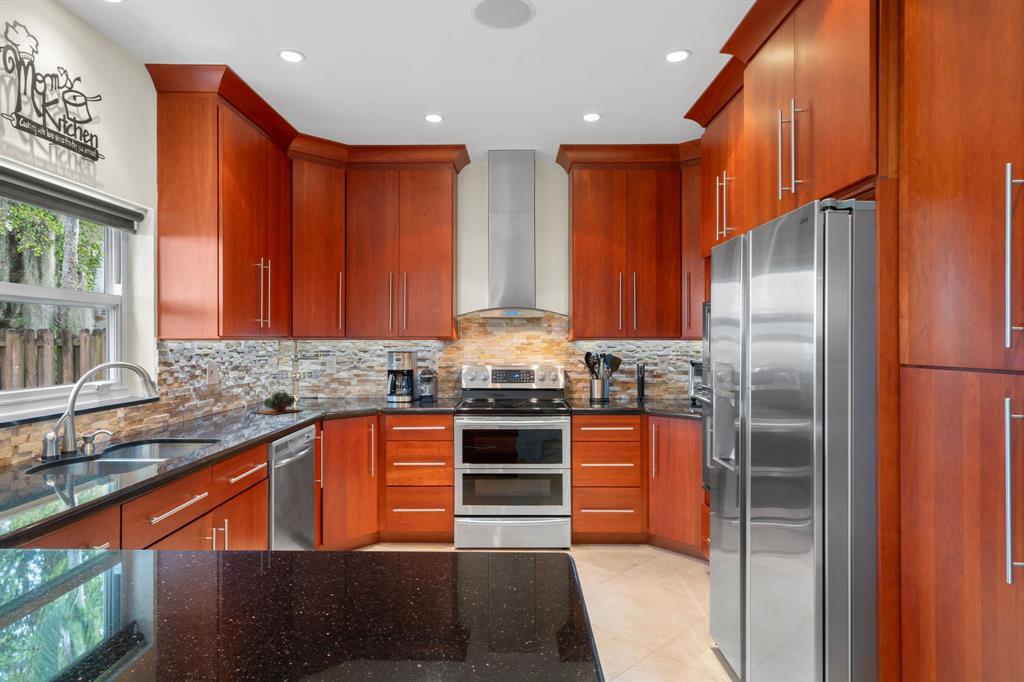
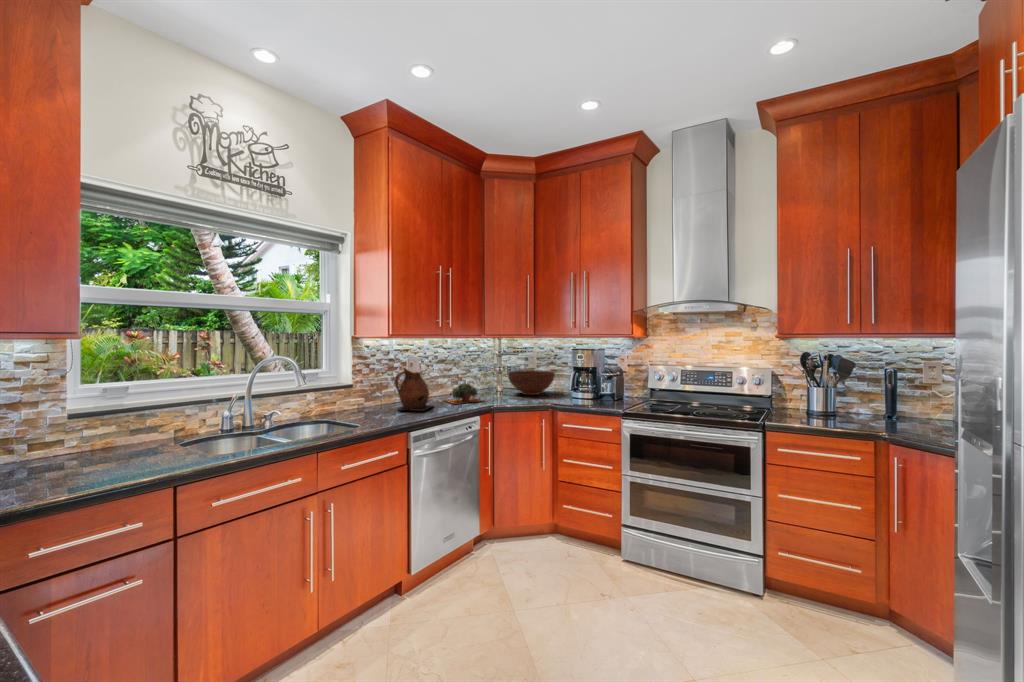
ceramic pitcher: none [214,373,257,423] -> present [395,368,433,411]
fruit bowl: none [315,377,369,403] -> present [508,370,555,395]

